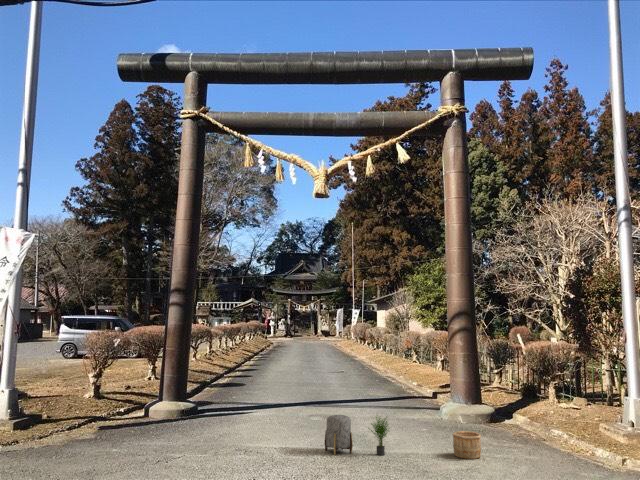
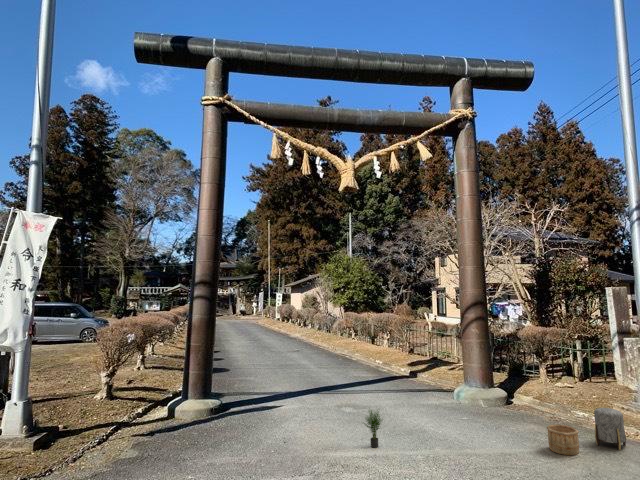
stool: present [325,415,353,455] -> present [594,408,626,450]
potted plant: present [368,417,389,455] -> present [364,411,381,448]

